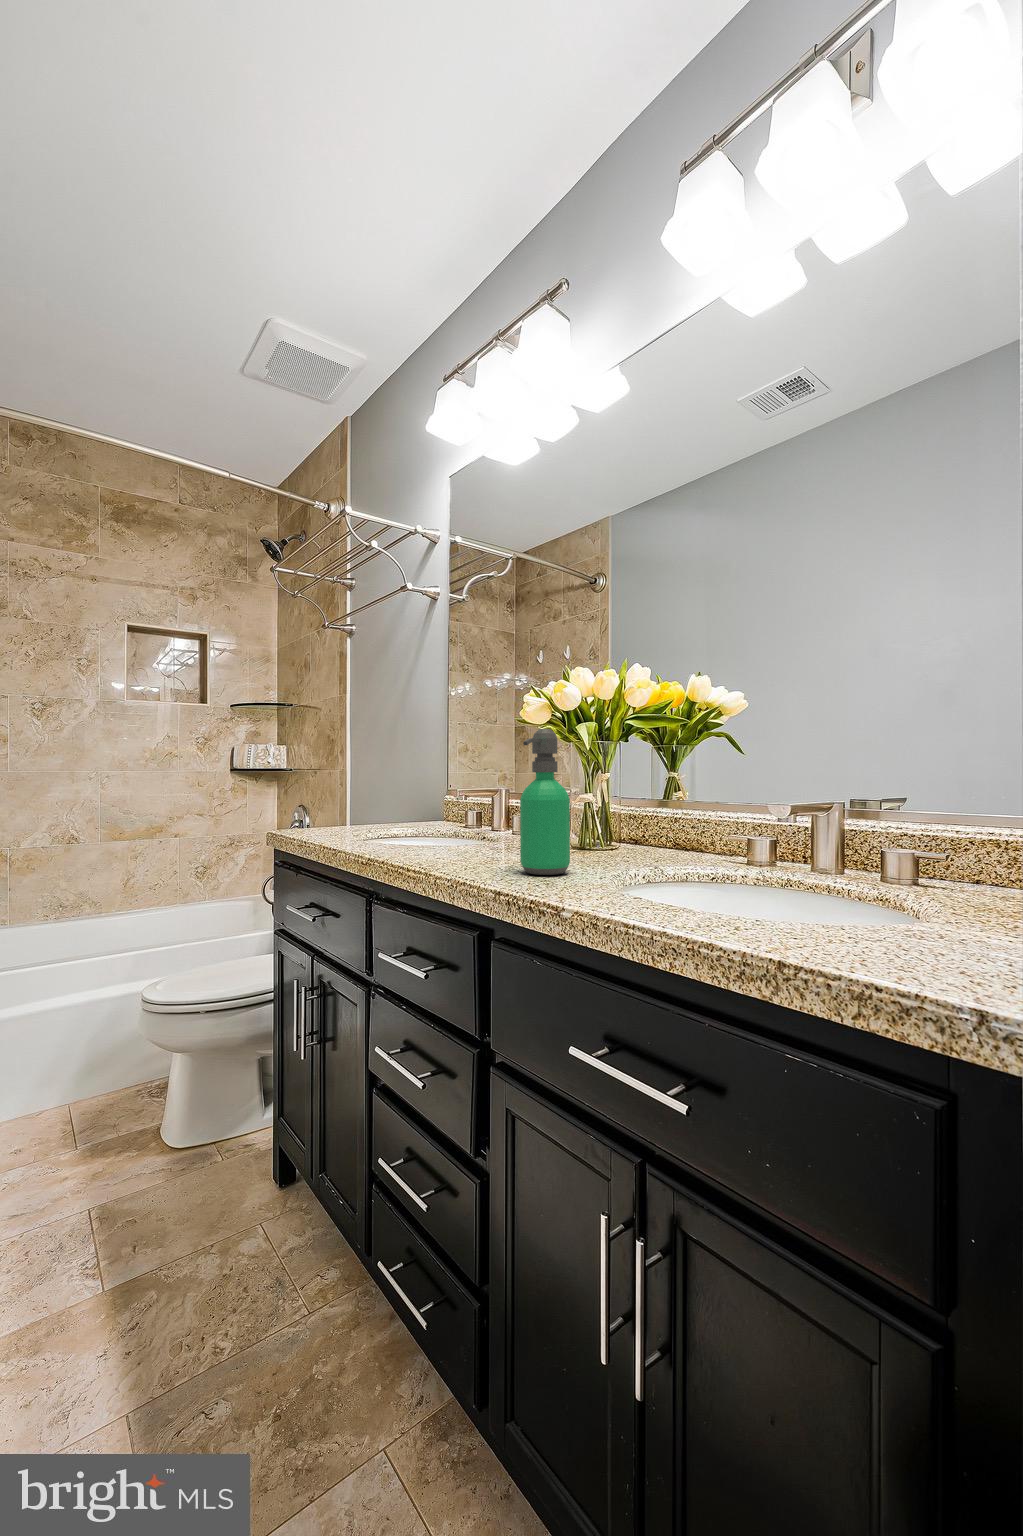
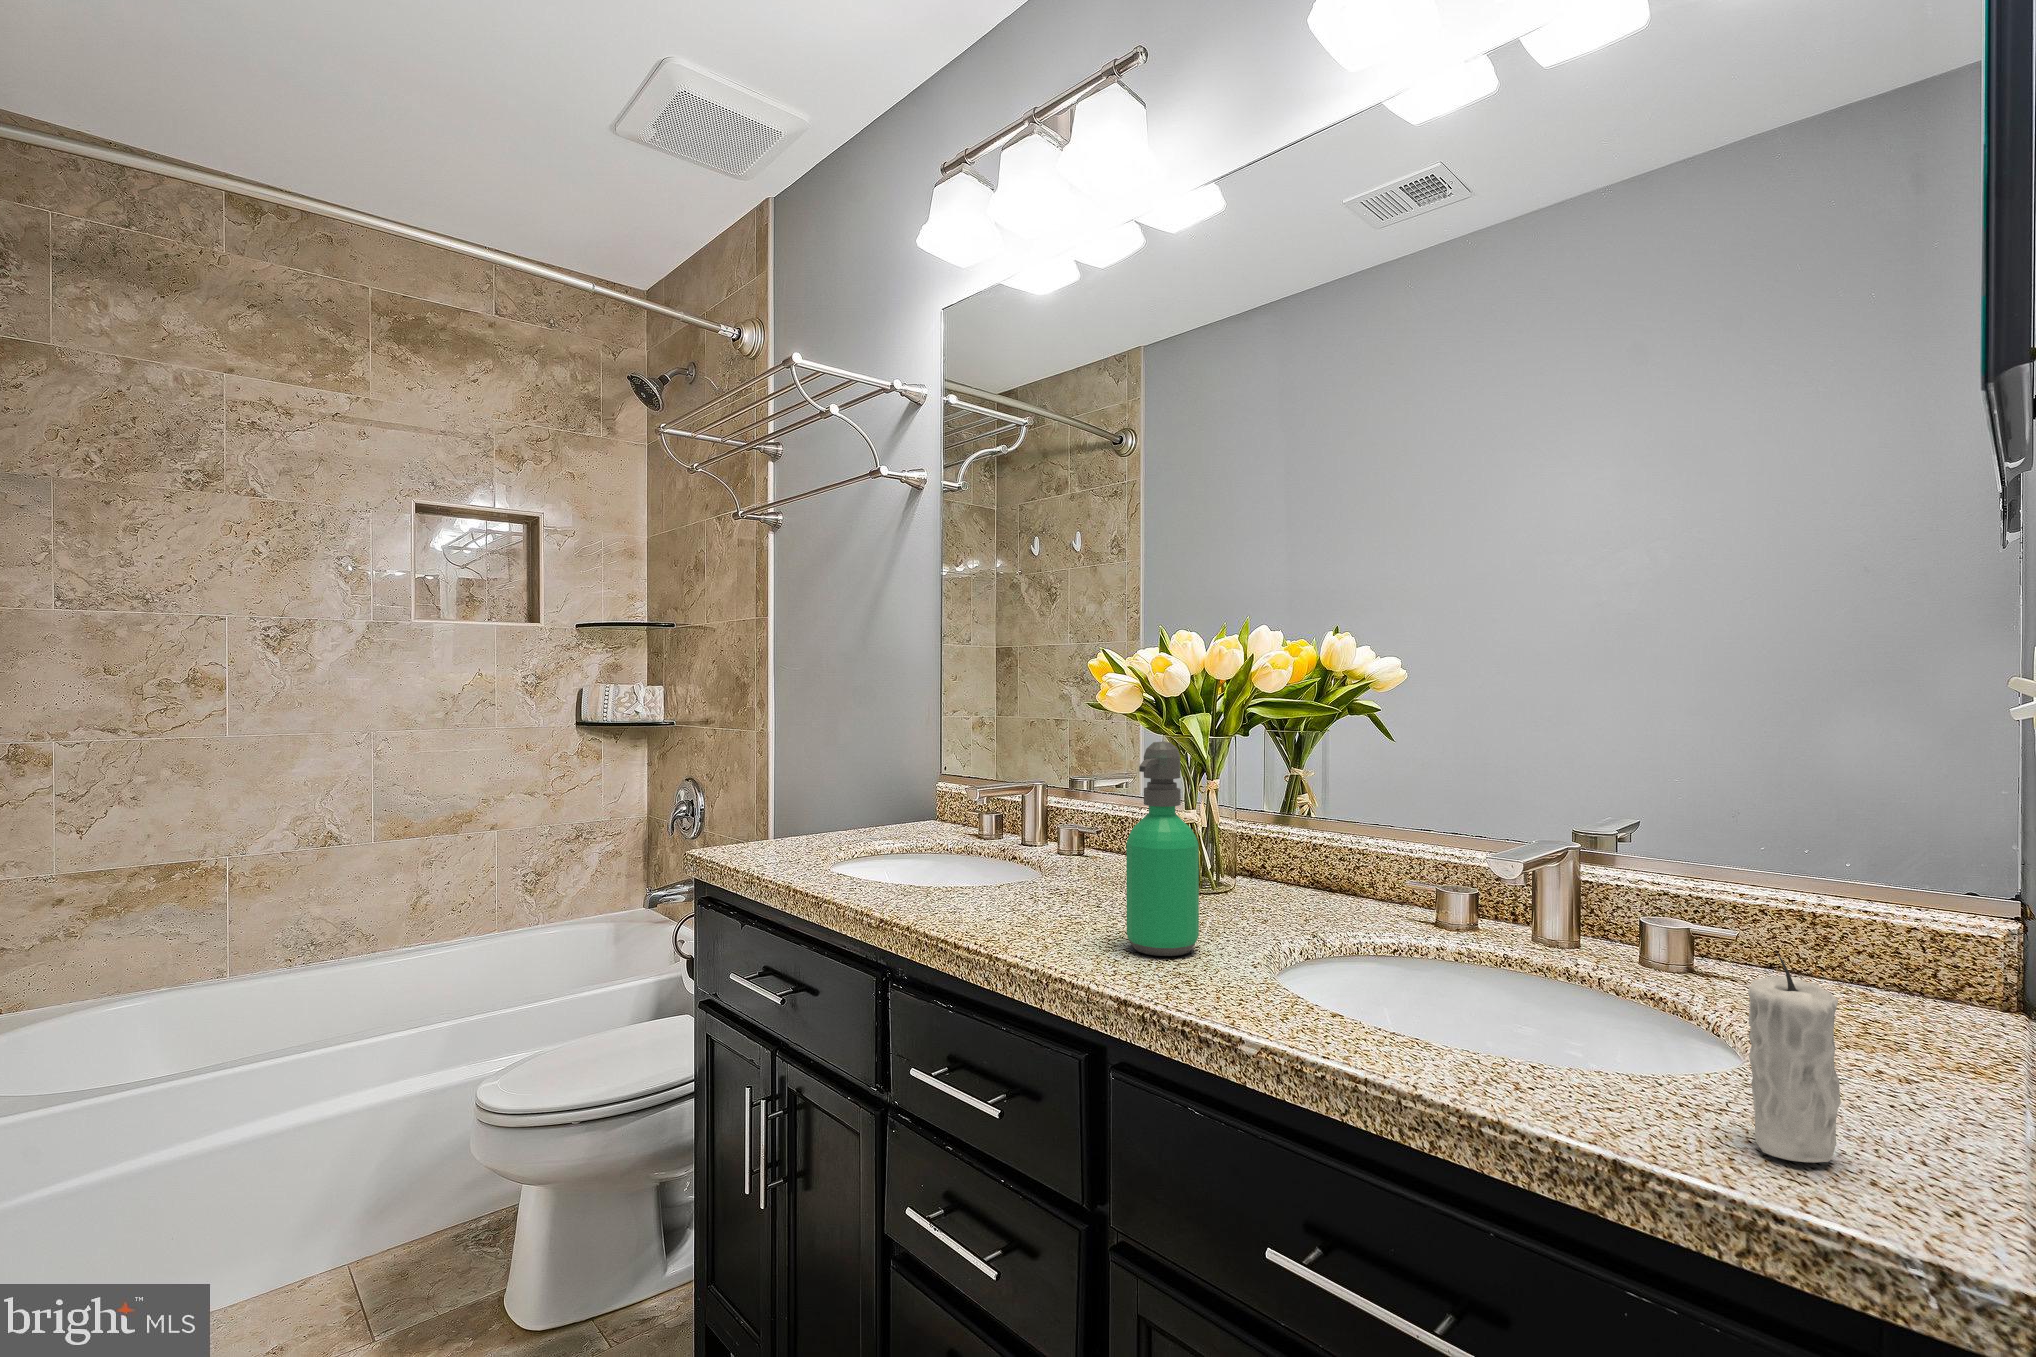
candle: none [884,807,948,961] -> present [1748,950,1841,1162]

